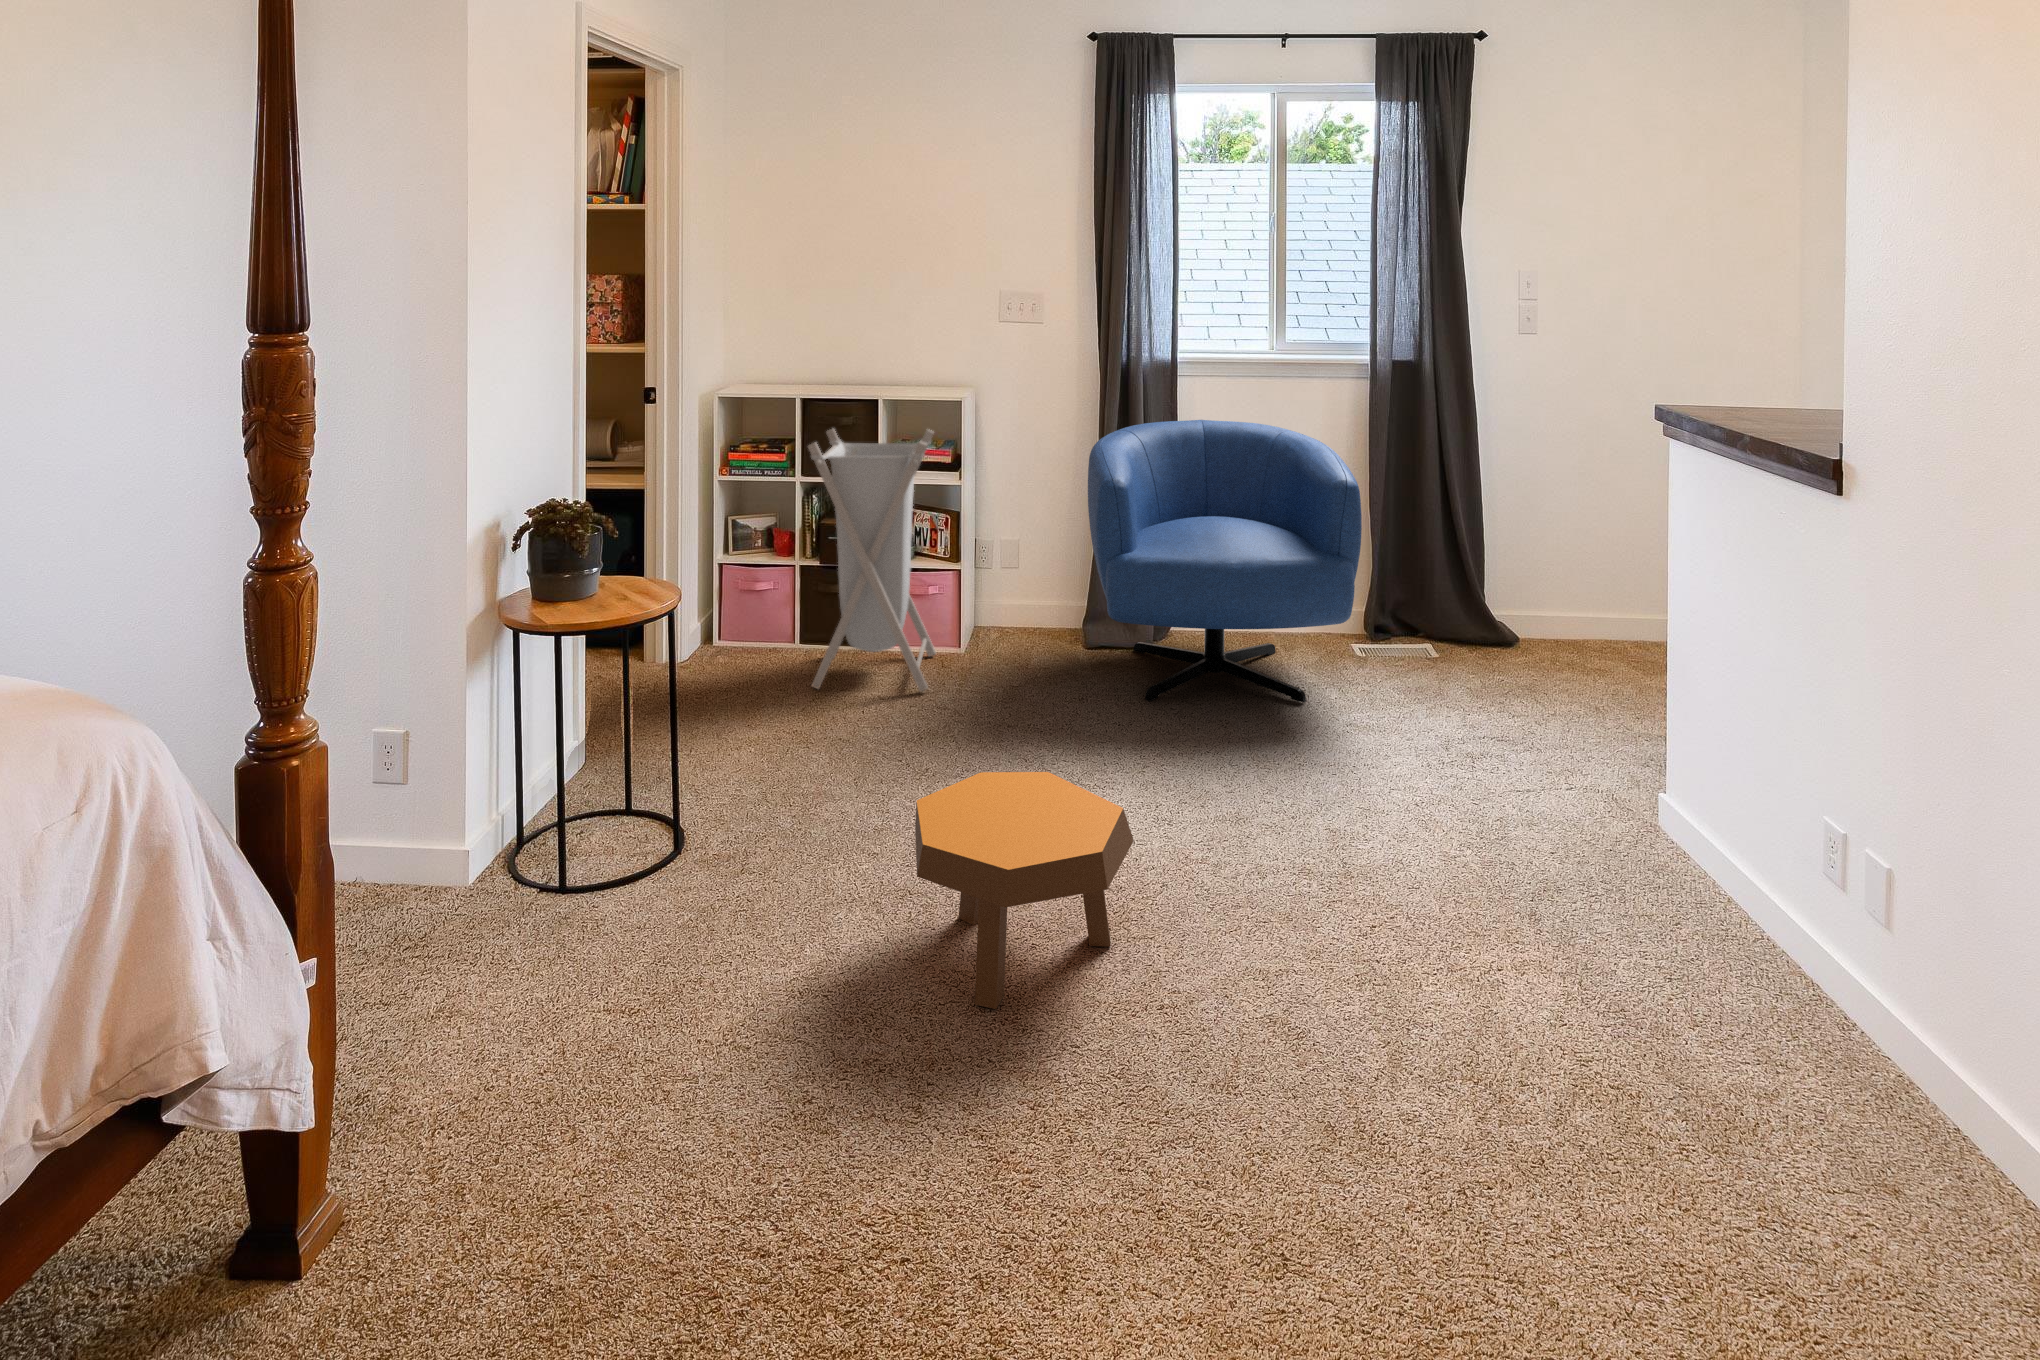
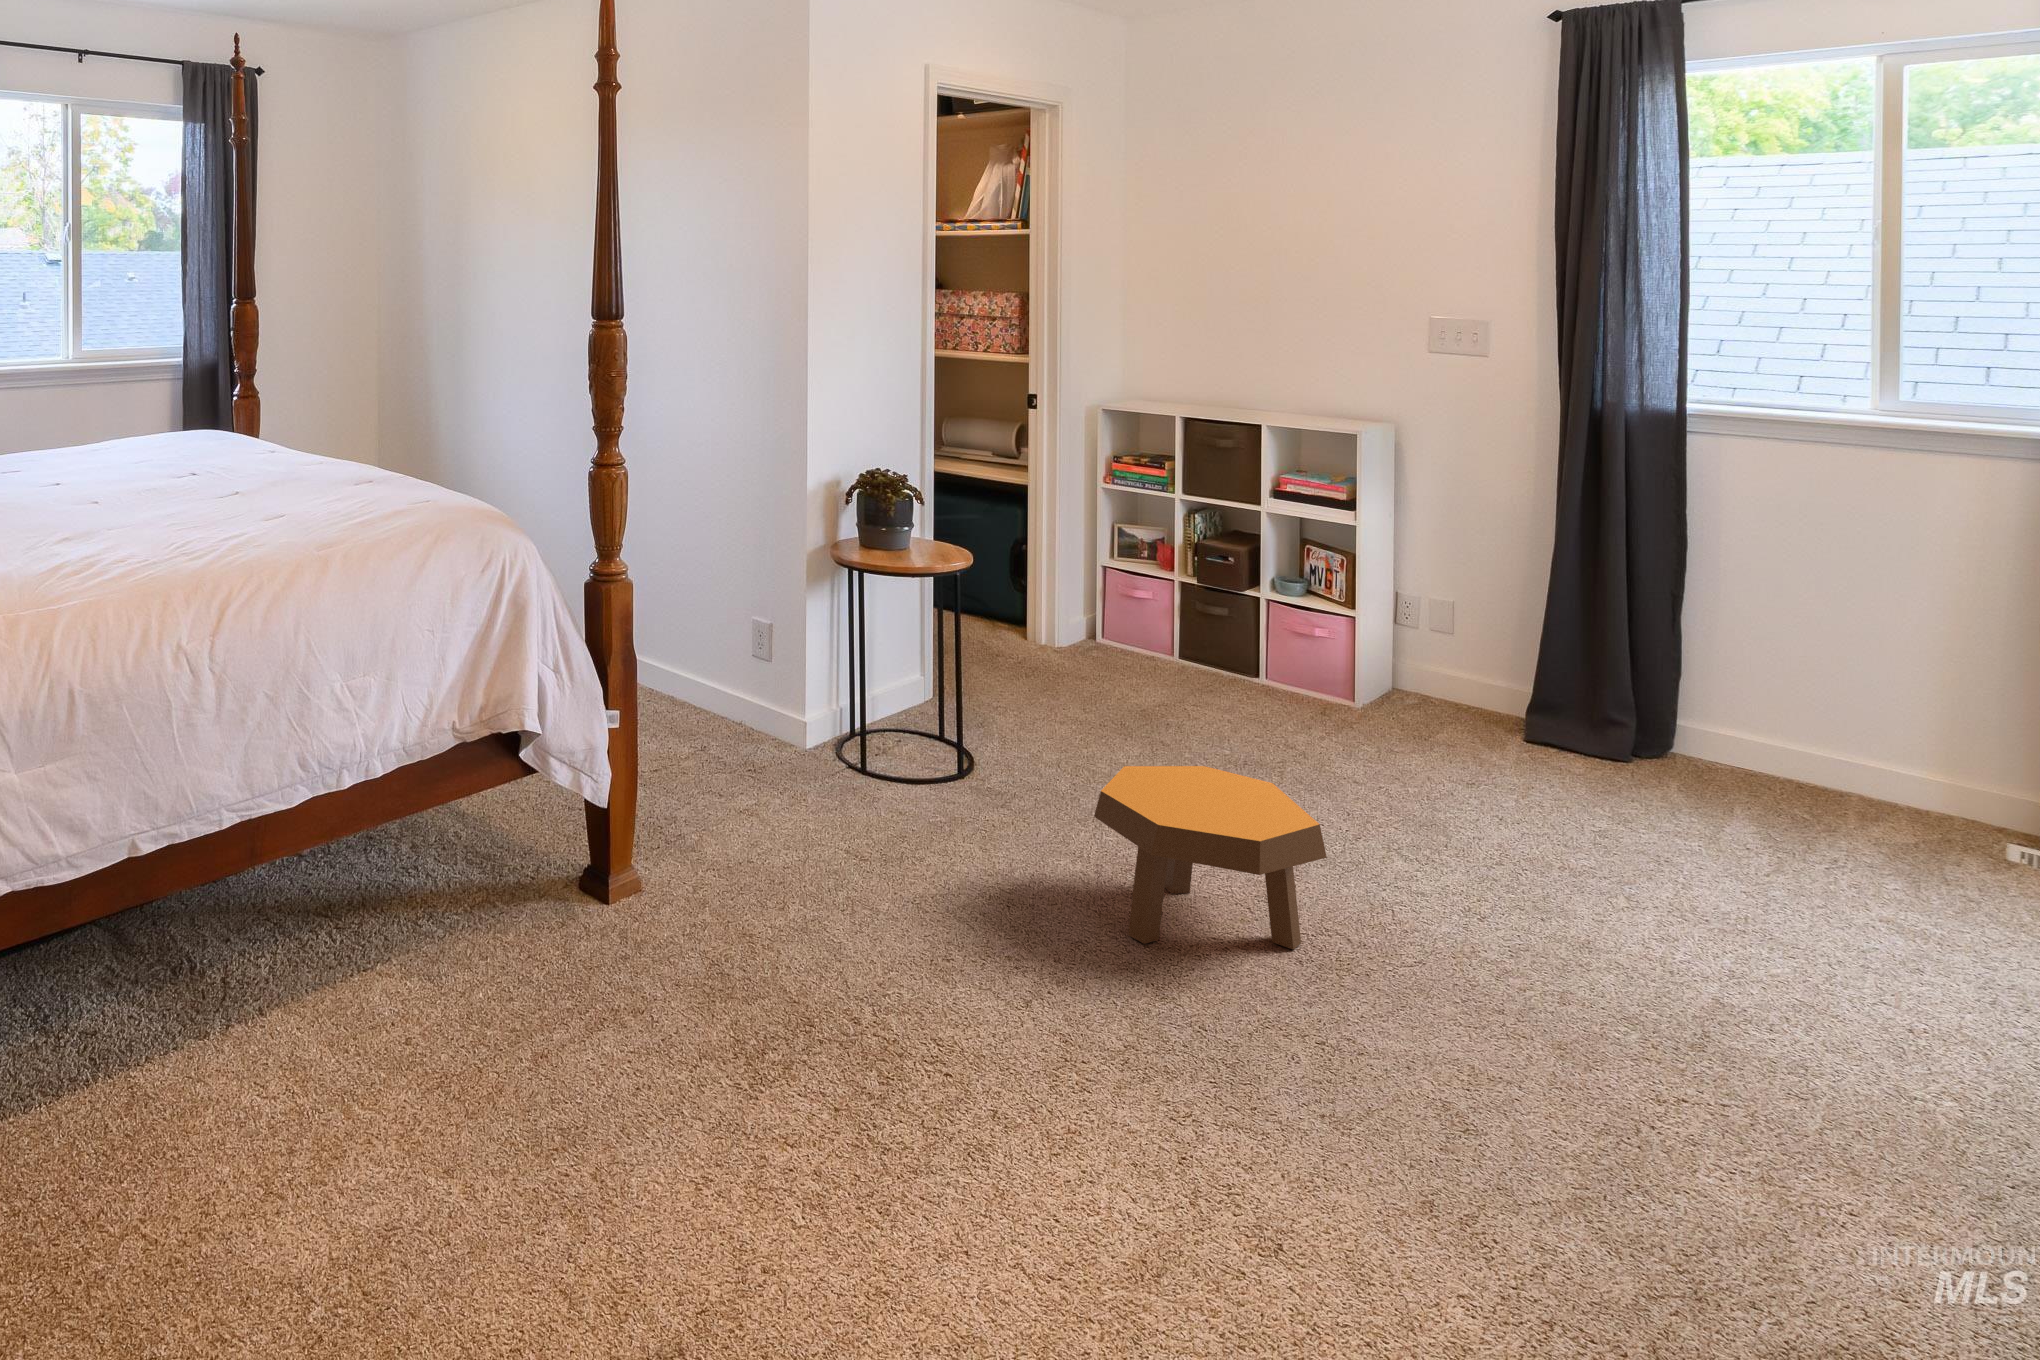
armchair: present [1088,420,1362,703] -> none [1486,482,1925,862]
laundry hamper: present [808,429,936,692] -> none [1156,449,1322,728]

